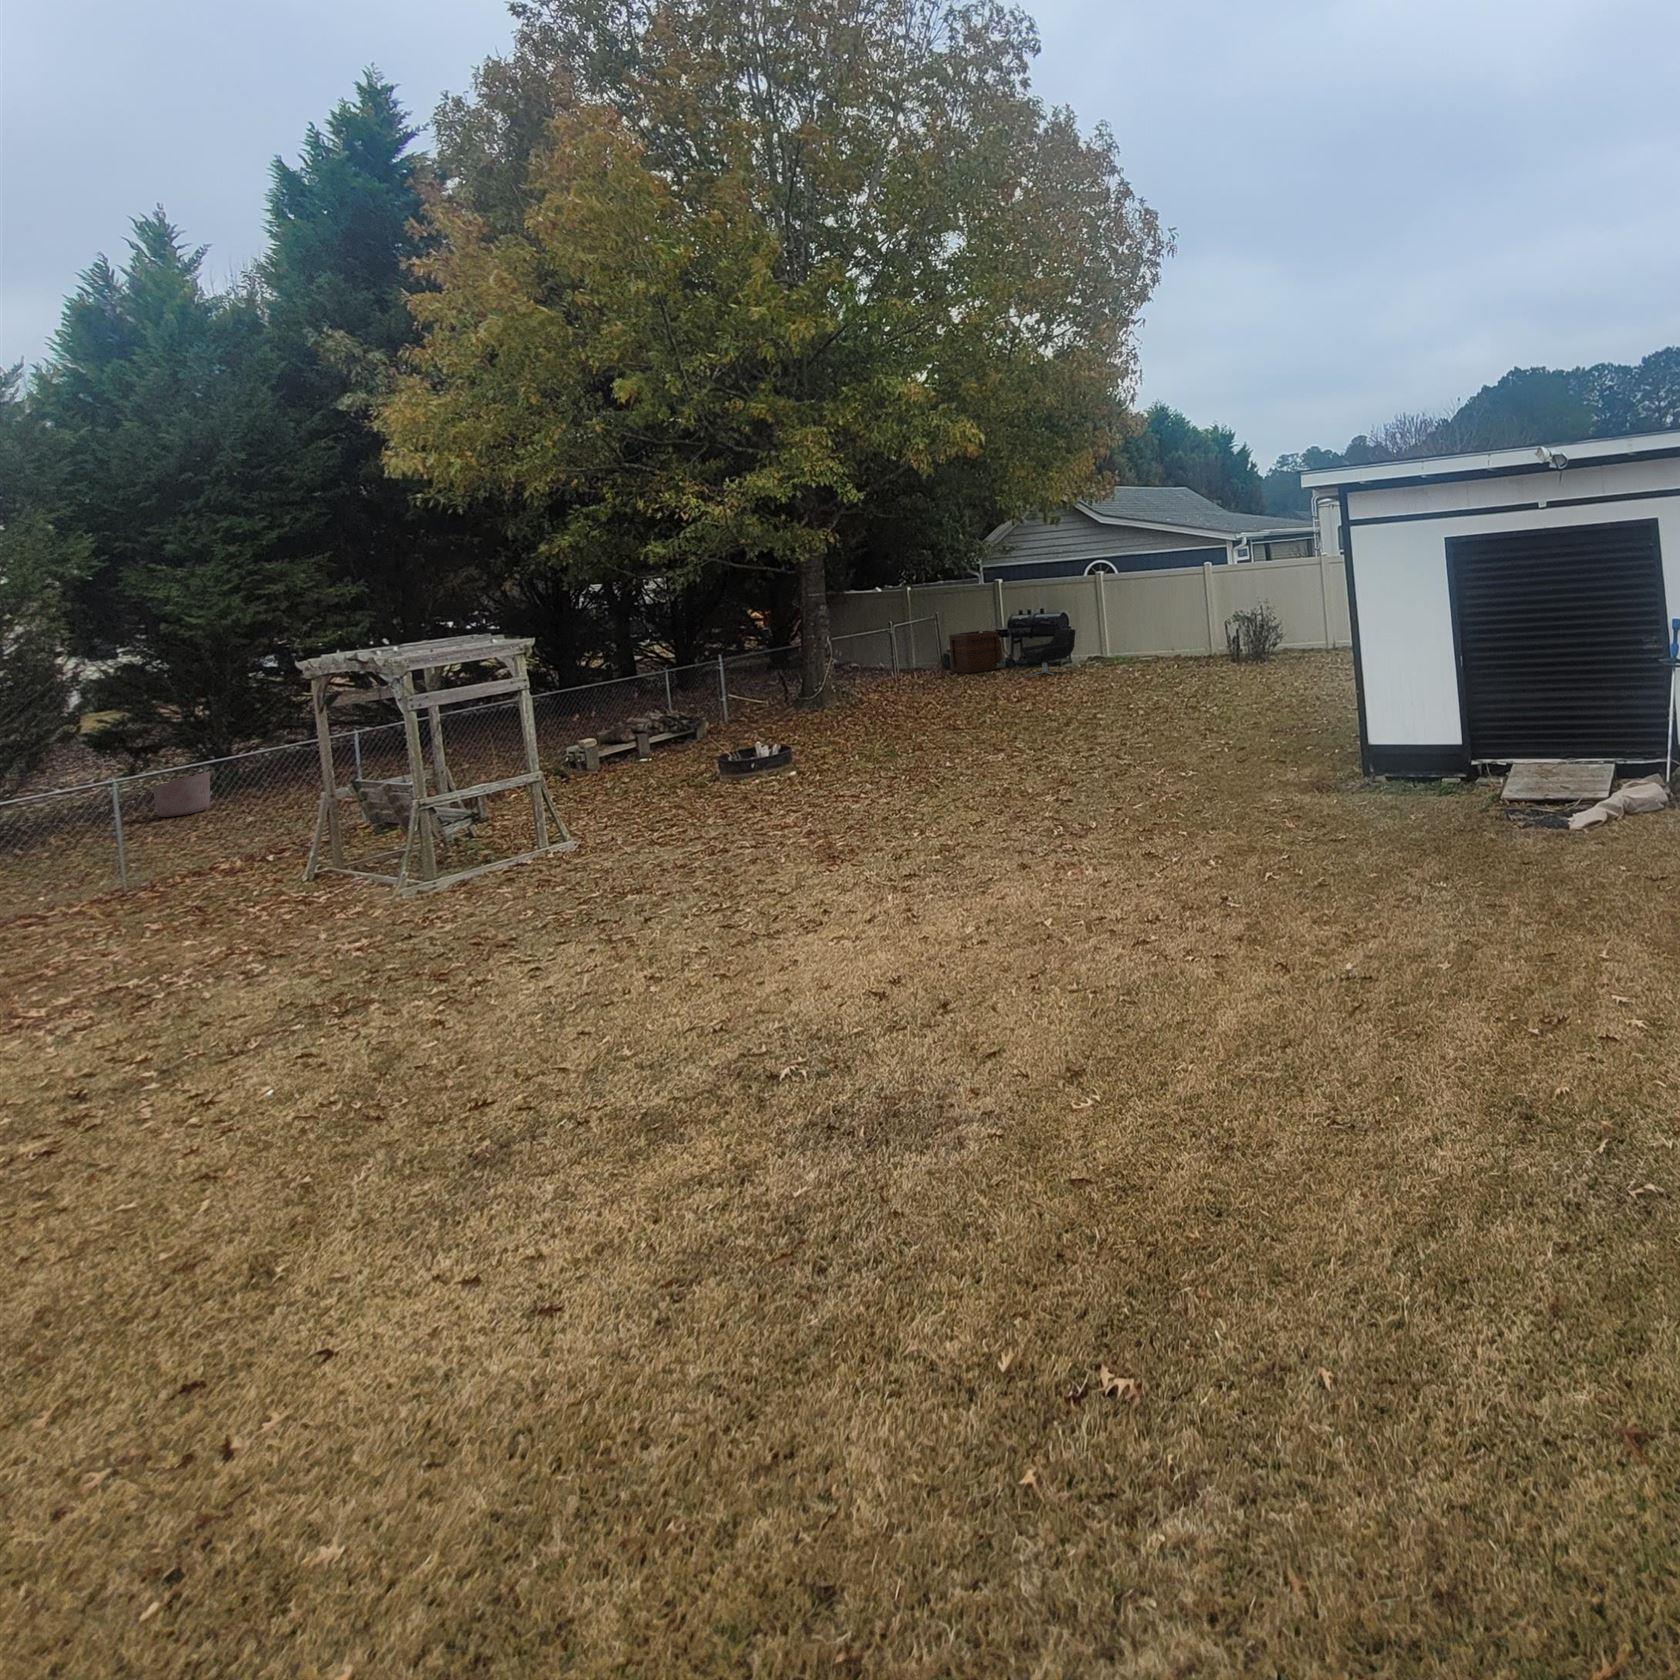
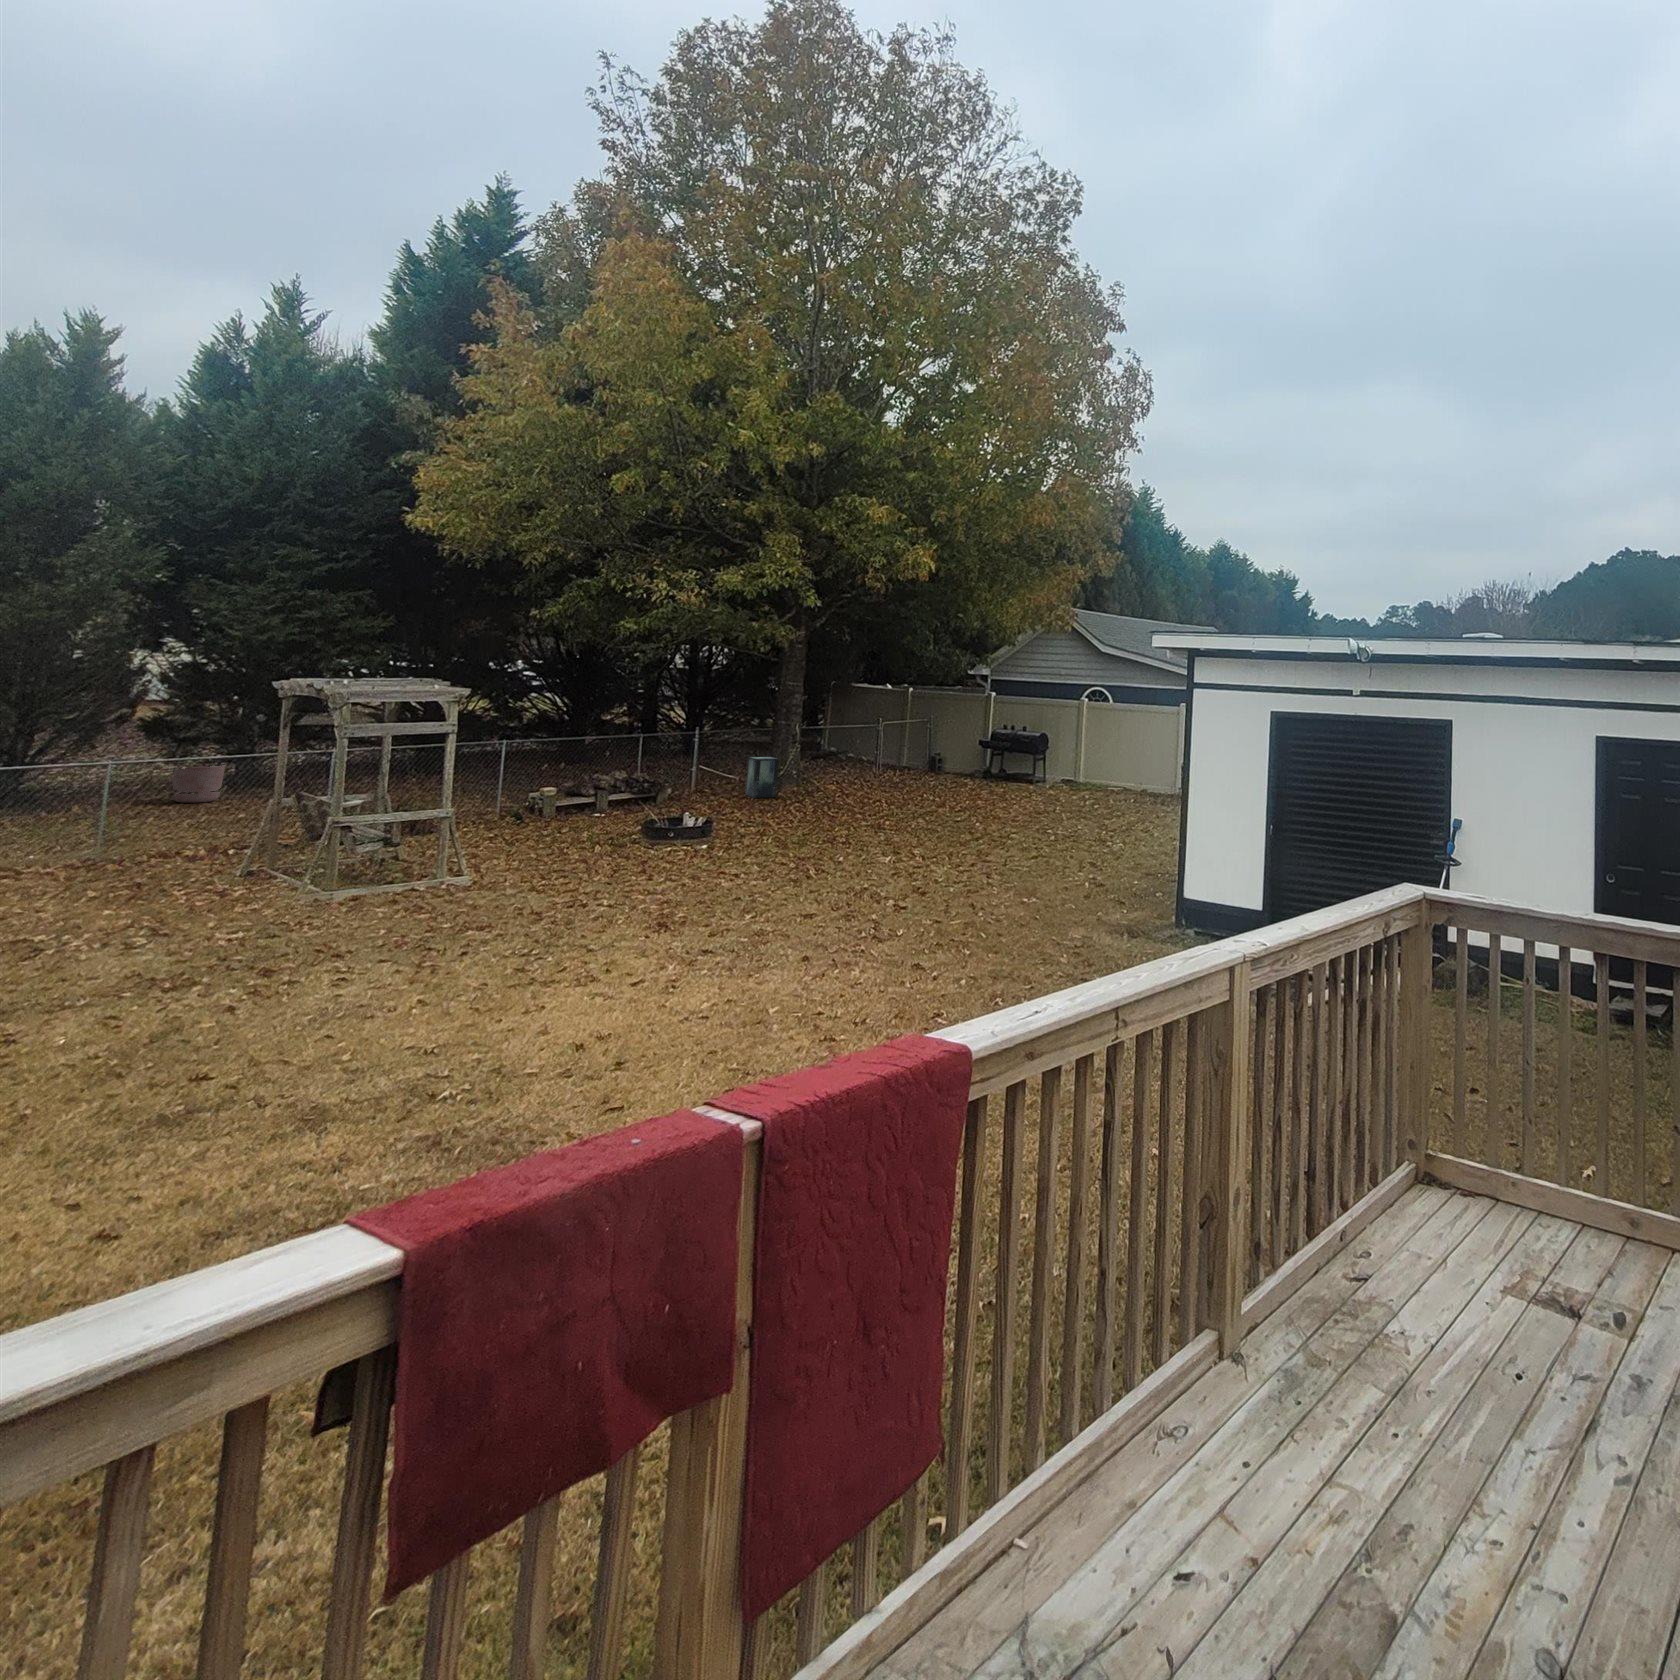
lounge chair: present [1022,629,1076,676] -> none [990,744,1044,788]
wooden crate: present [949,630,1002,674] -> none [931,735,980,775]
storage box: none [782,677,819,722] -> present [745,757,779,798]

